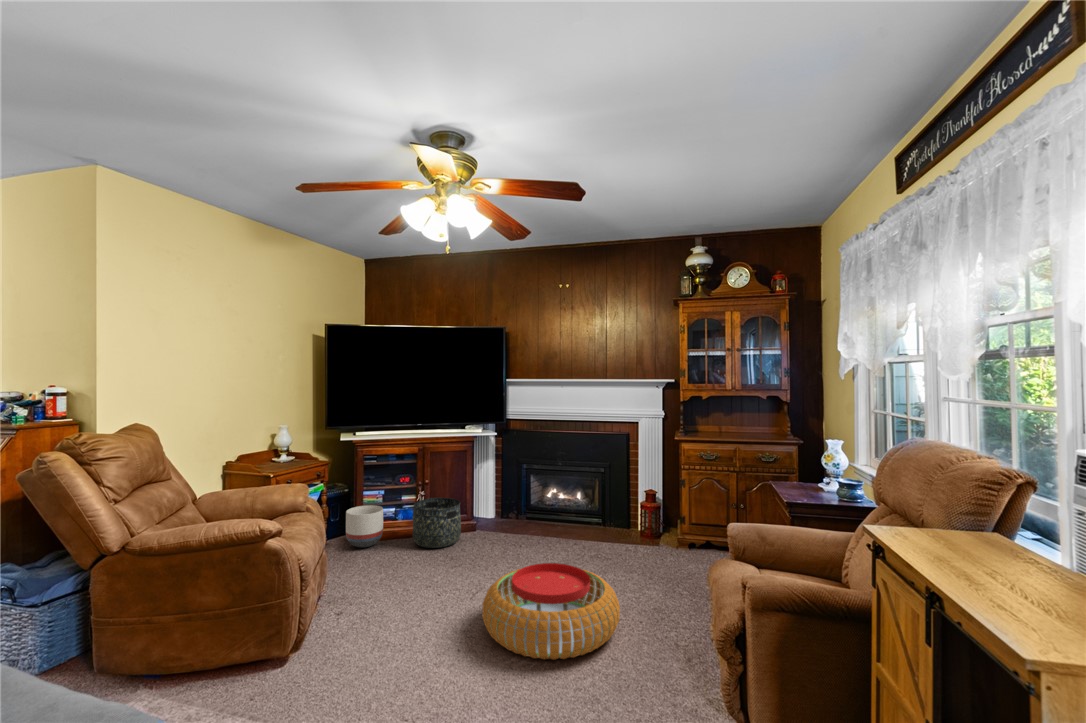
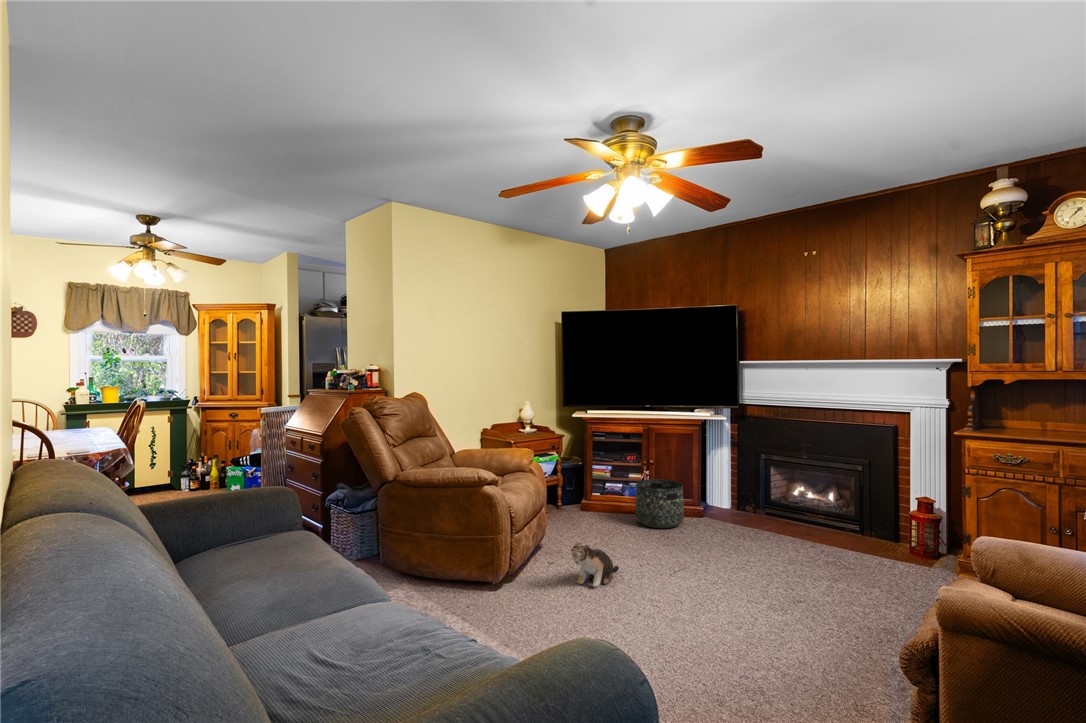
planter: present [346,505,383,548] -> none [576,479,609,517]
pouf: present [482,563,620,660] -> none [667,552,823,650]
plush toy: none [369,583,417,631] -> present [567,542,619,587]

